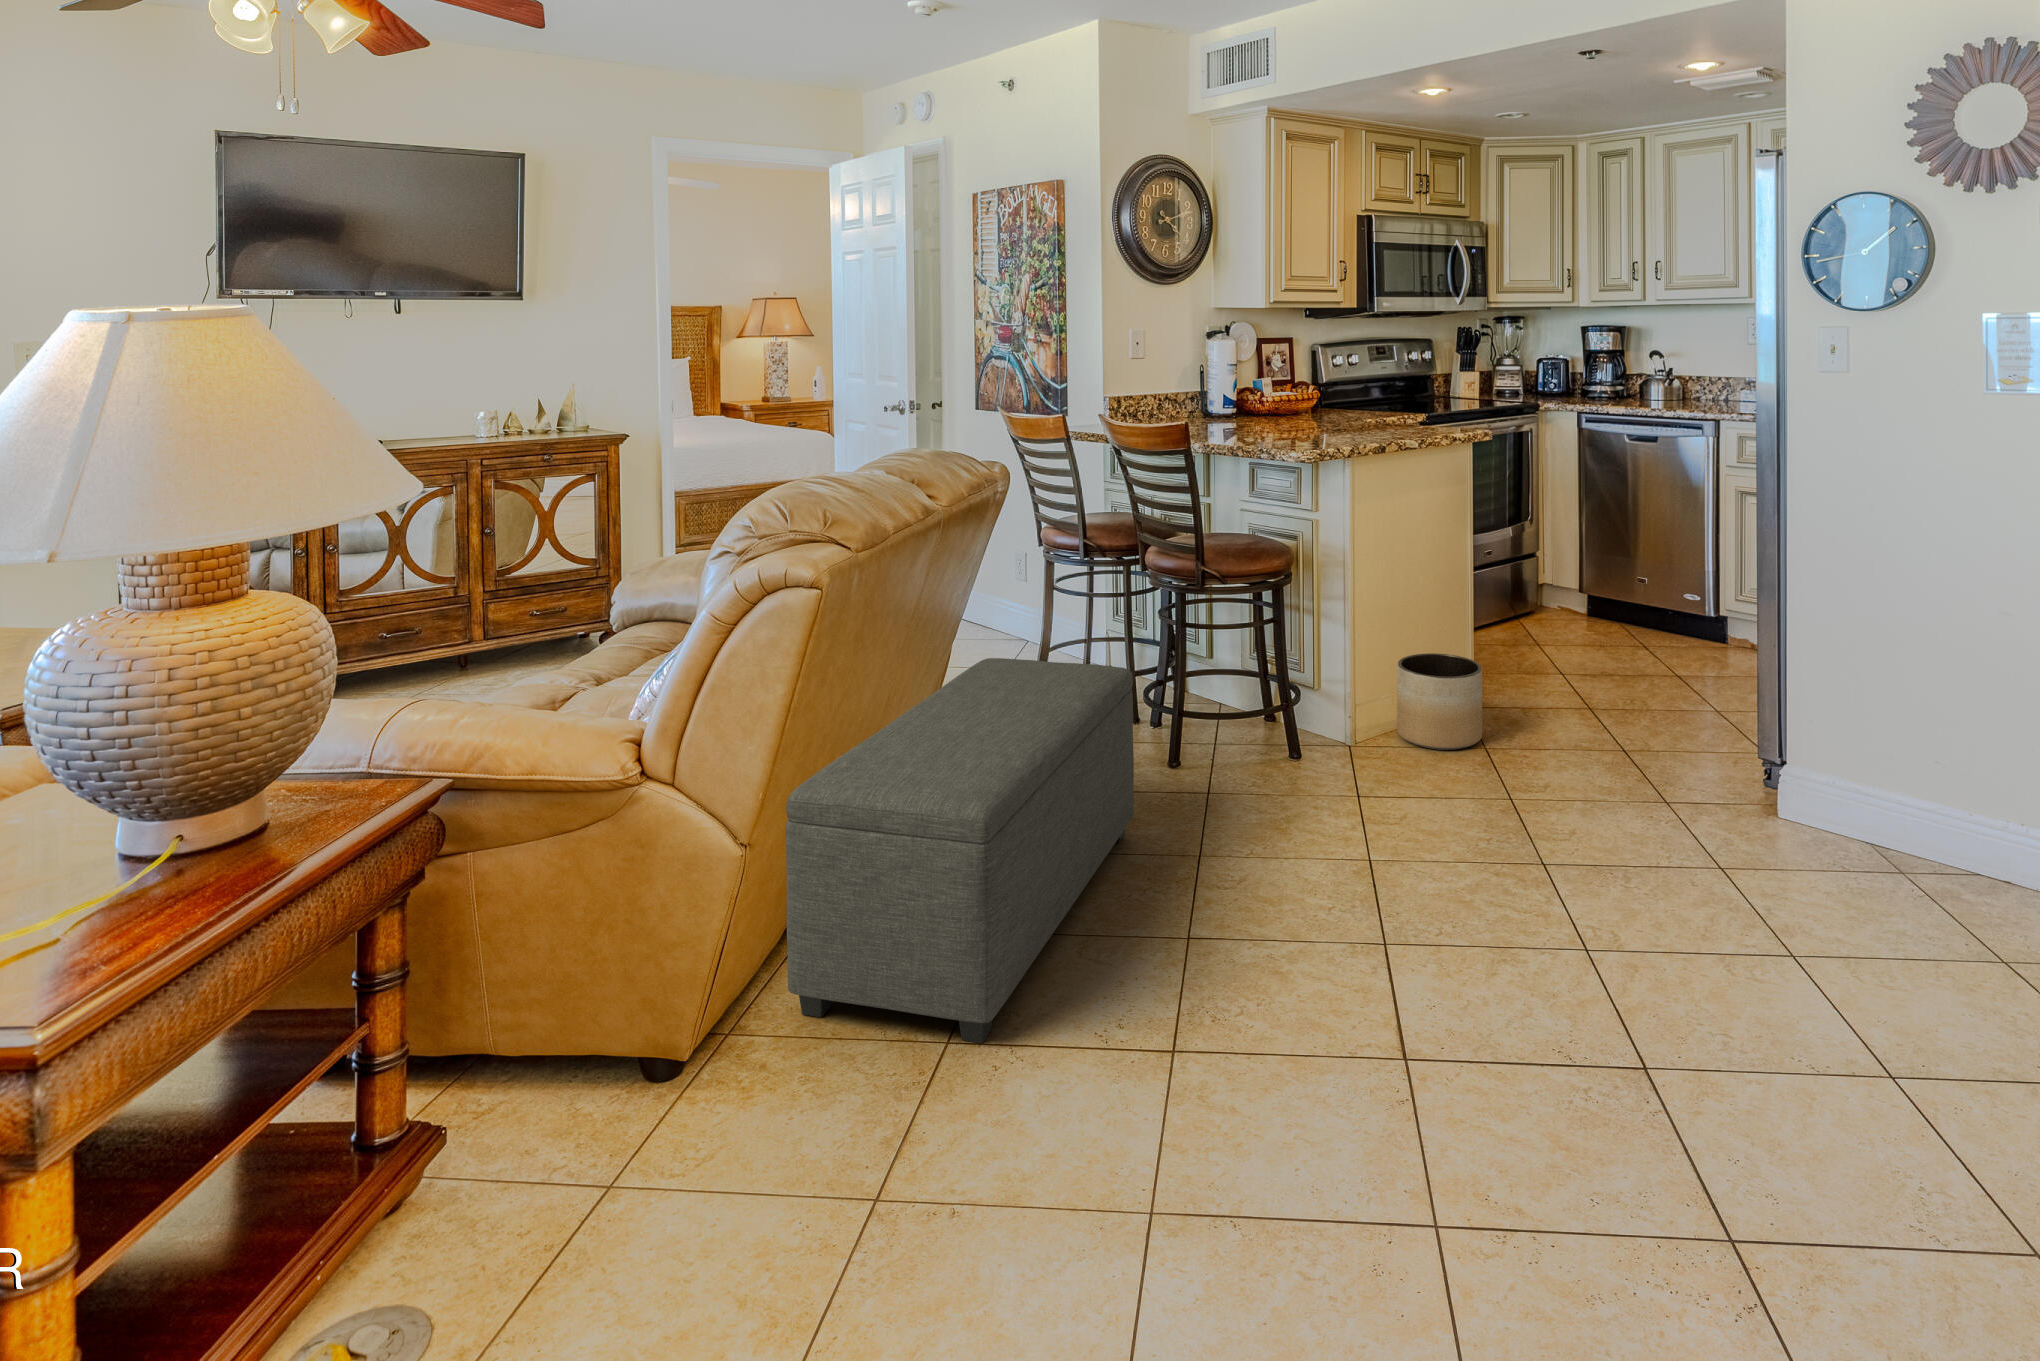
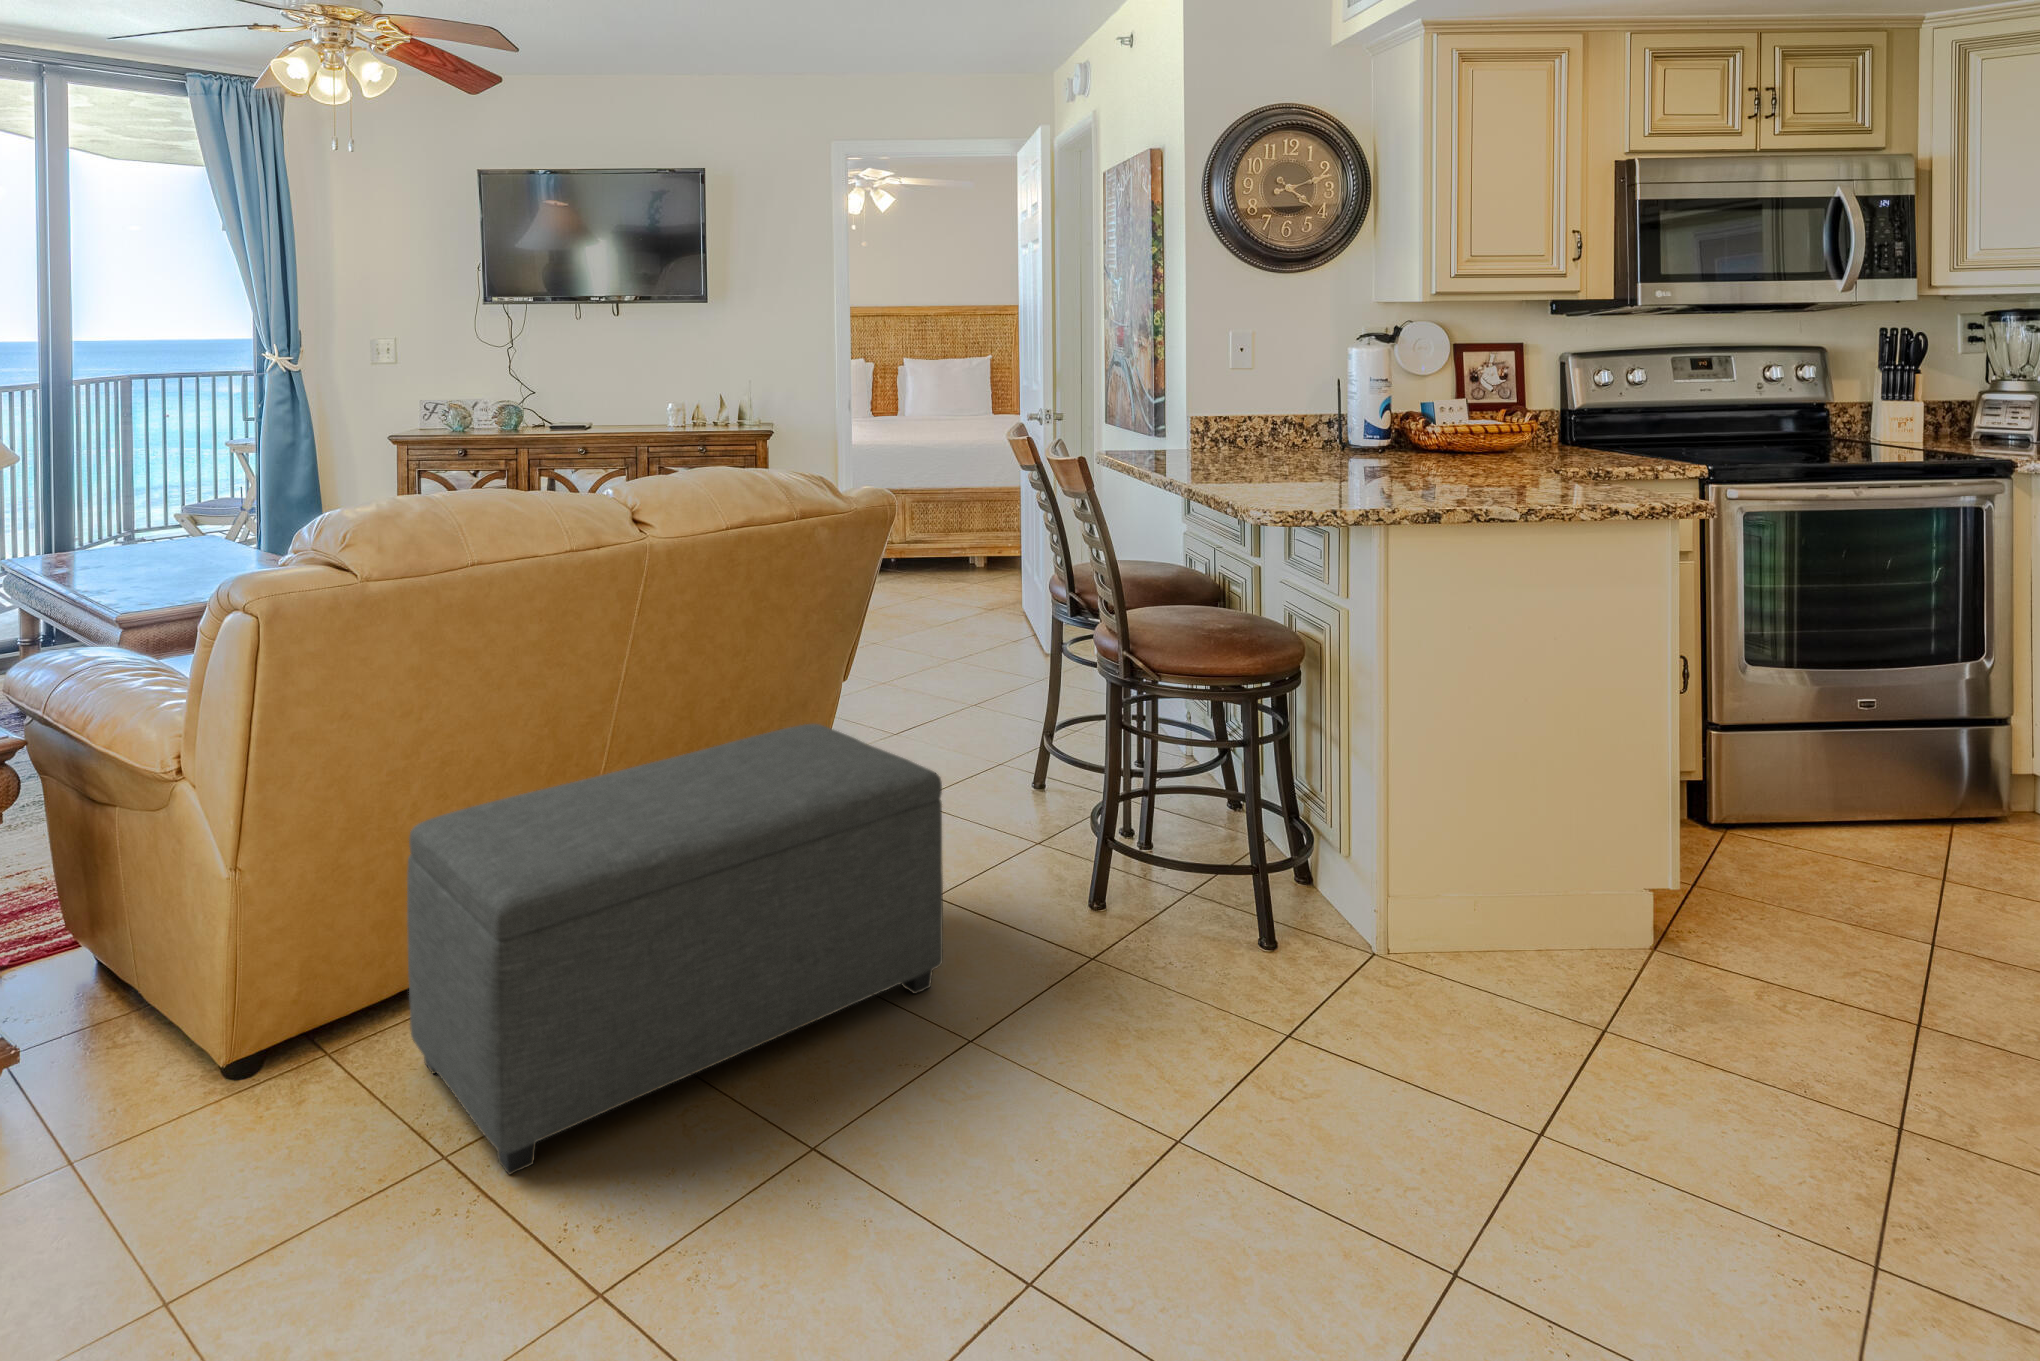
planter: present [1397,653,1482,750] -> none [1466,853,1623,1030]

